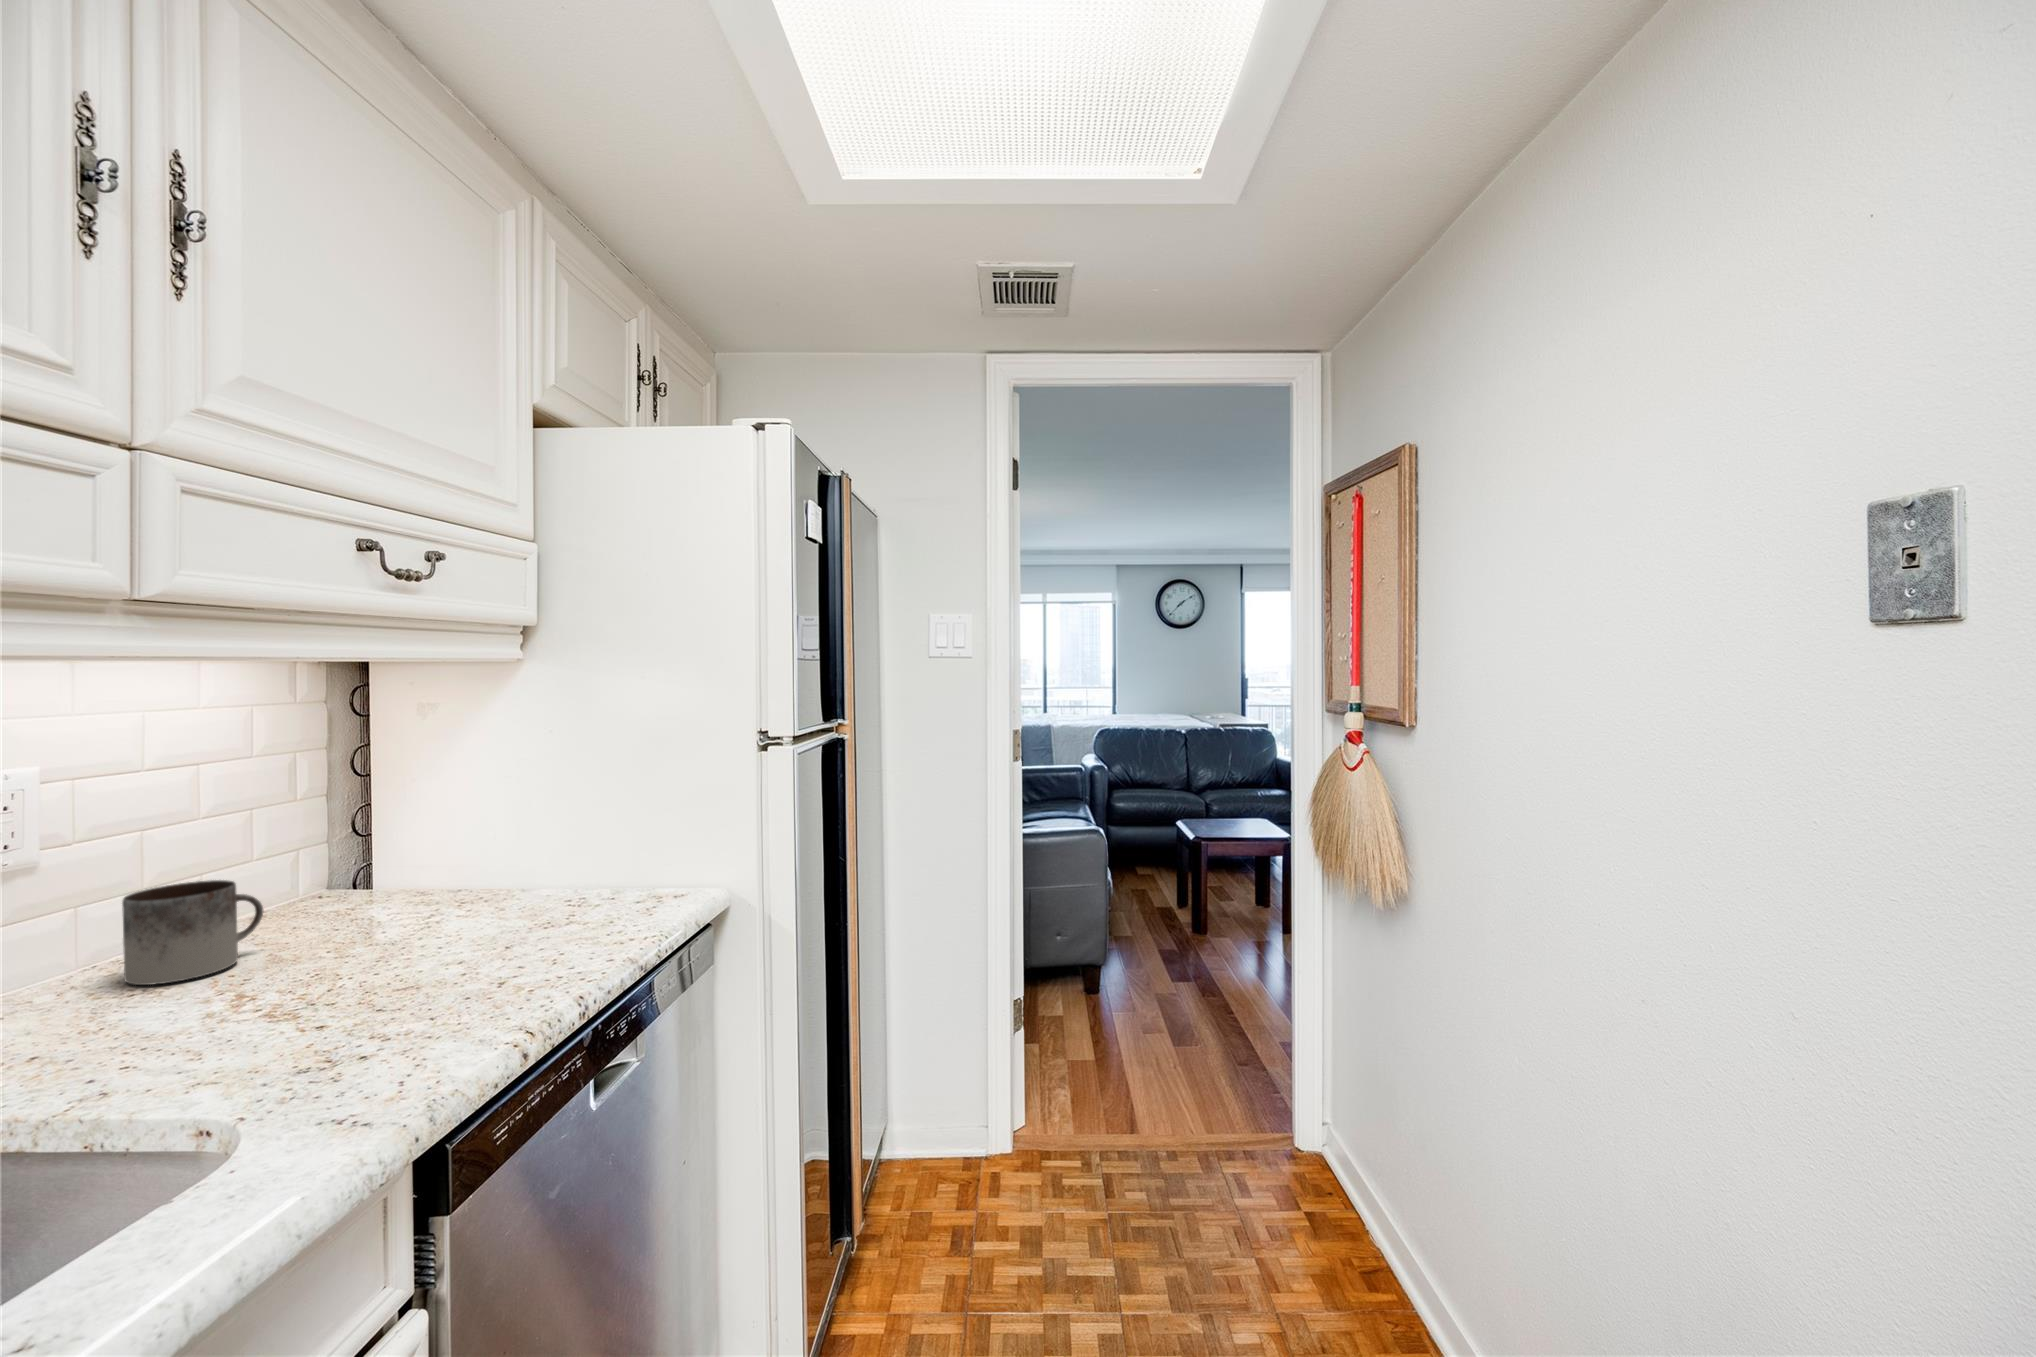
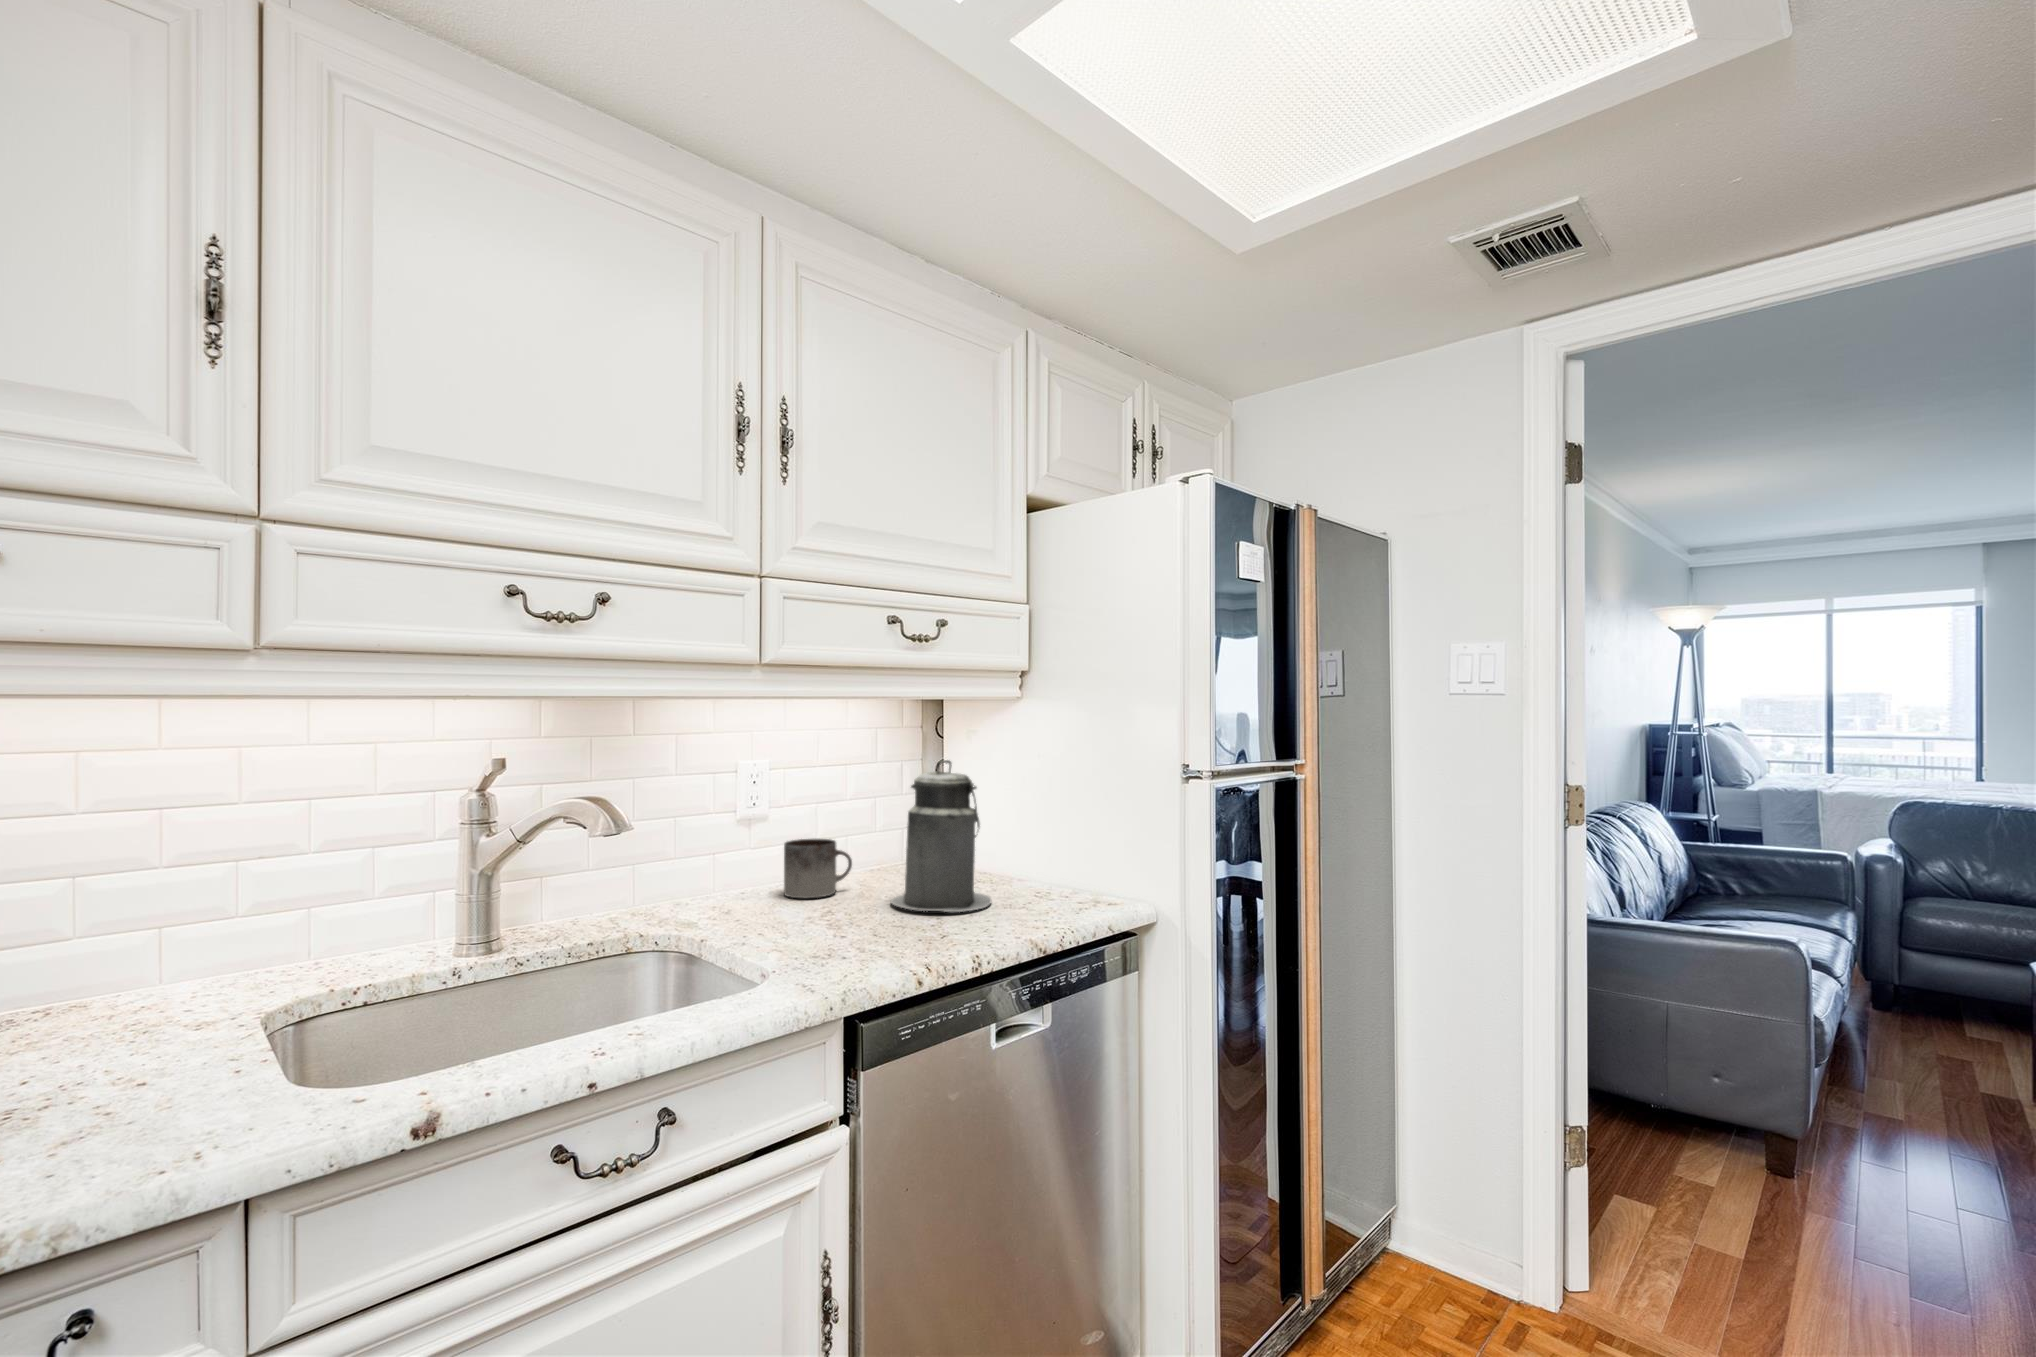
canister: none [359,744,525,958] -> present [891,760,992,912]

